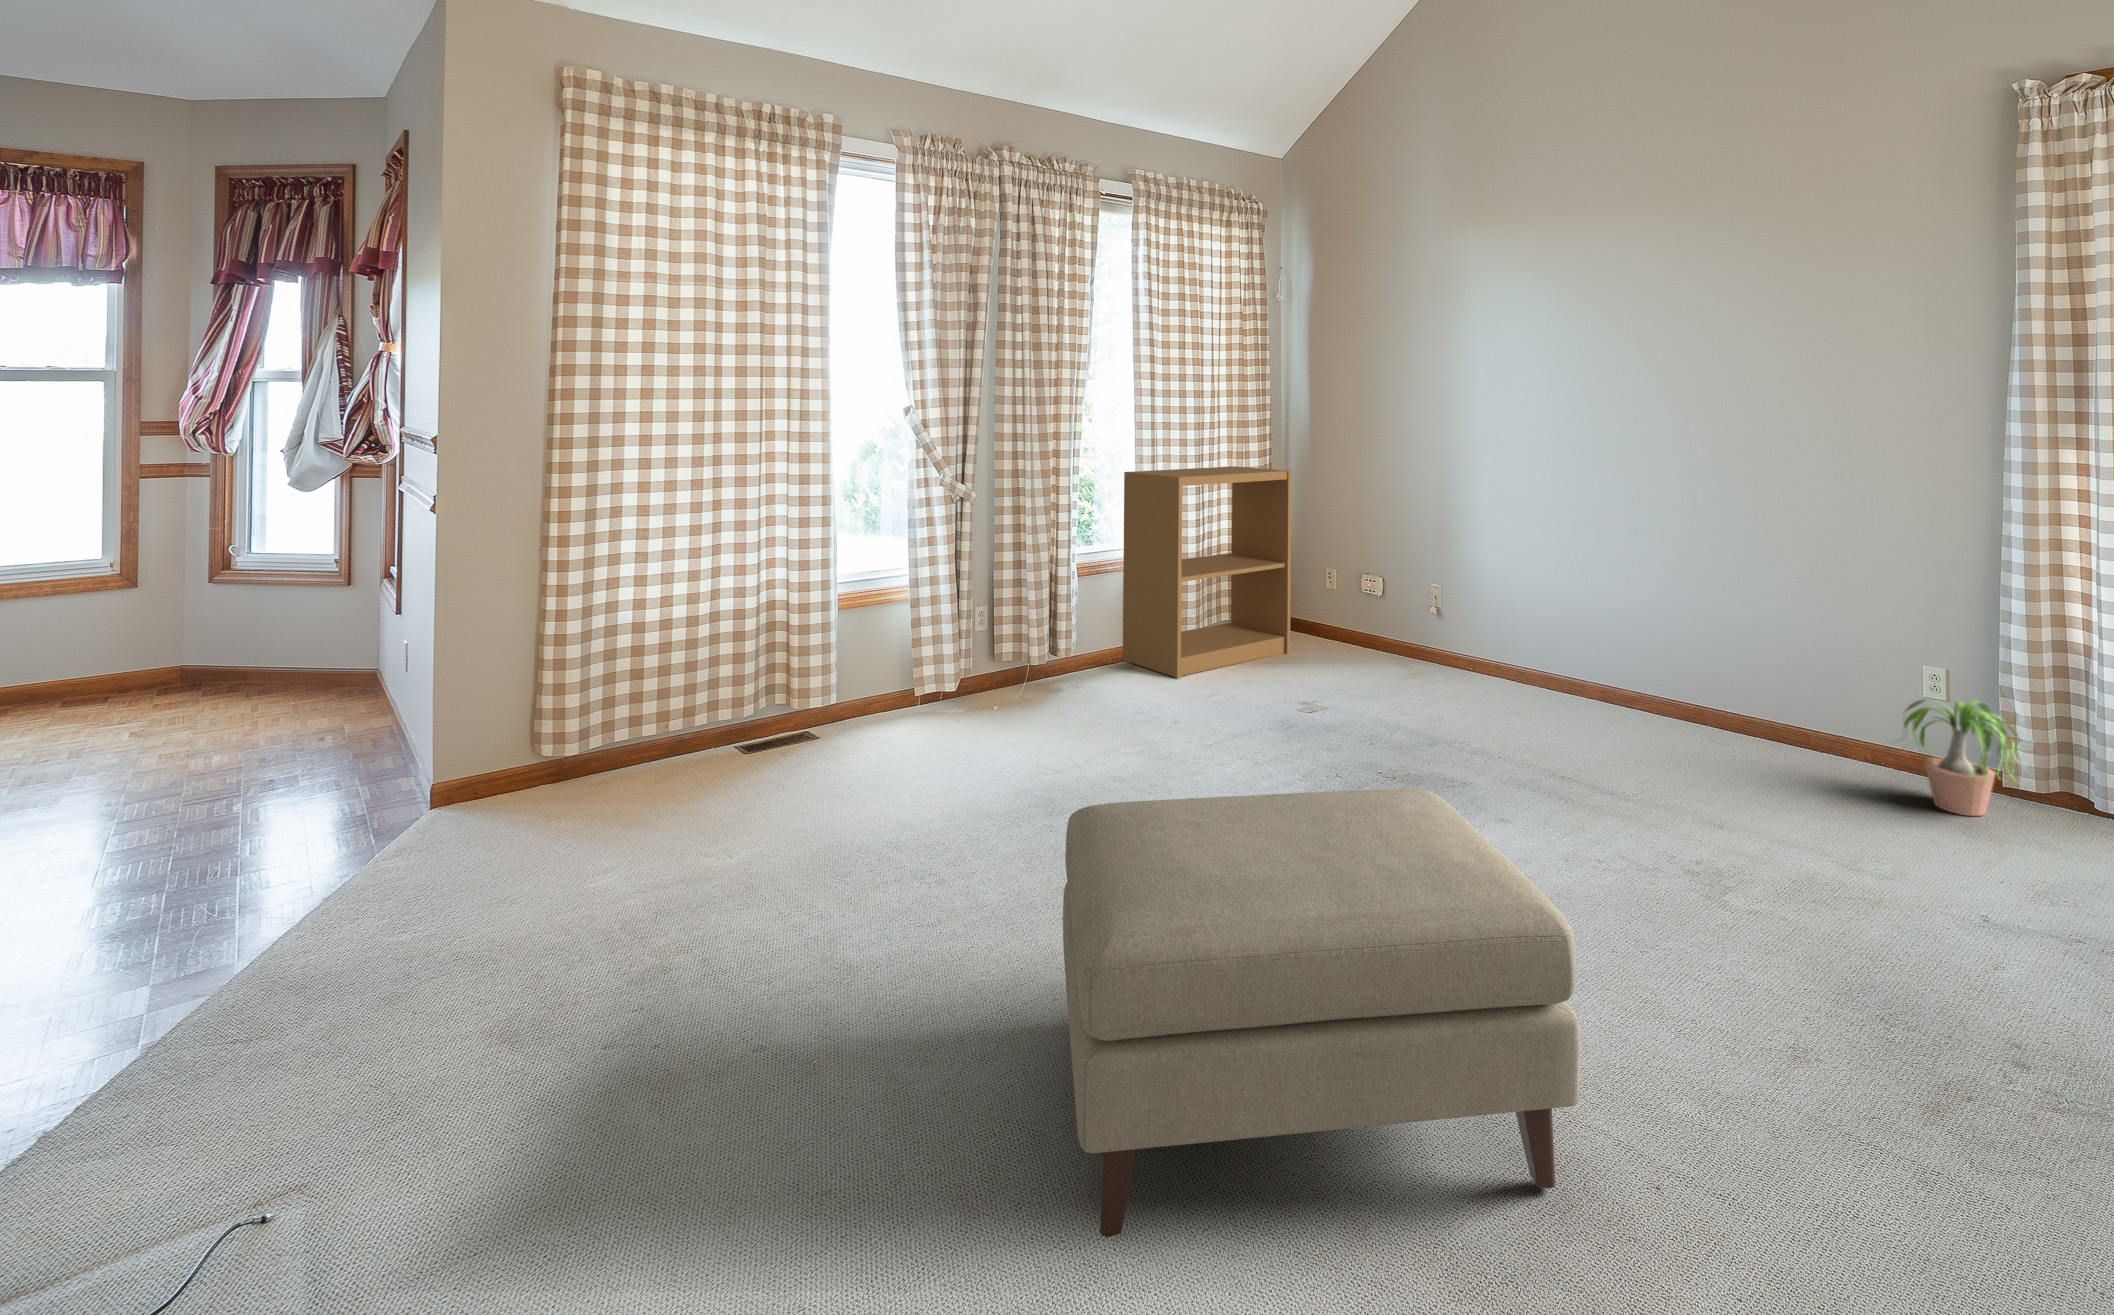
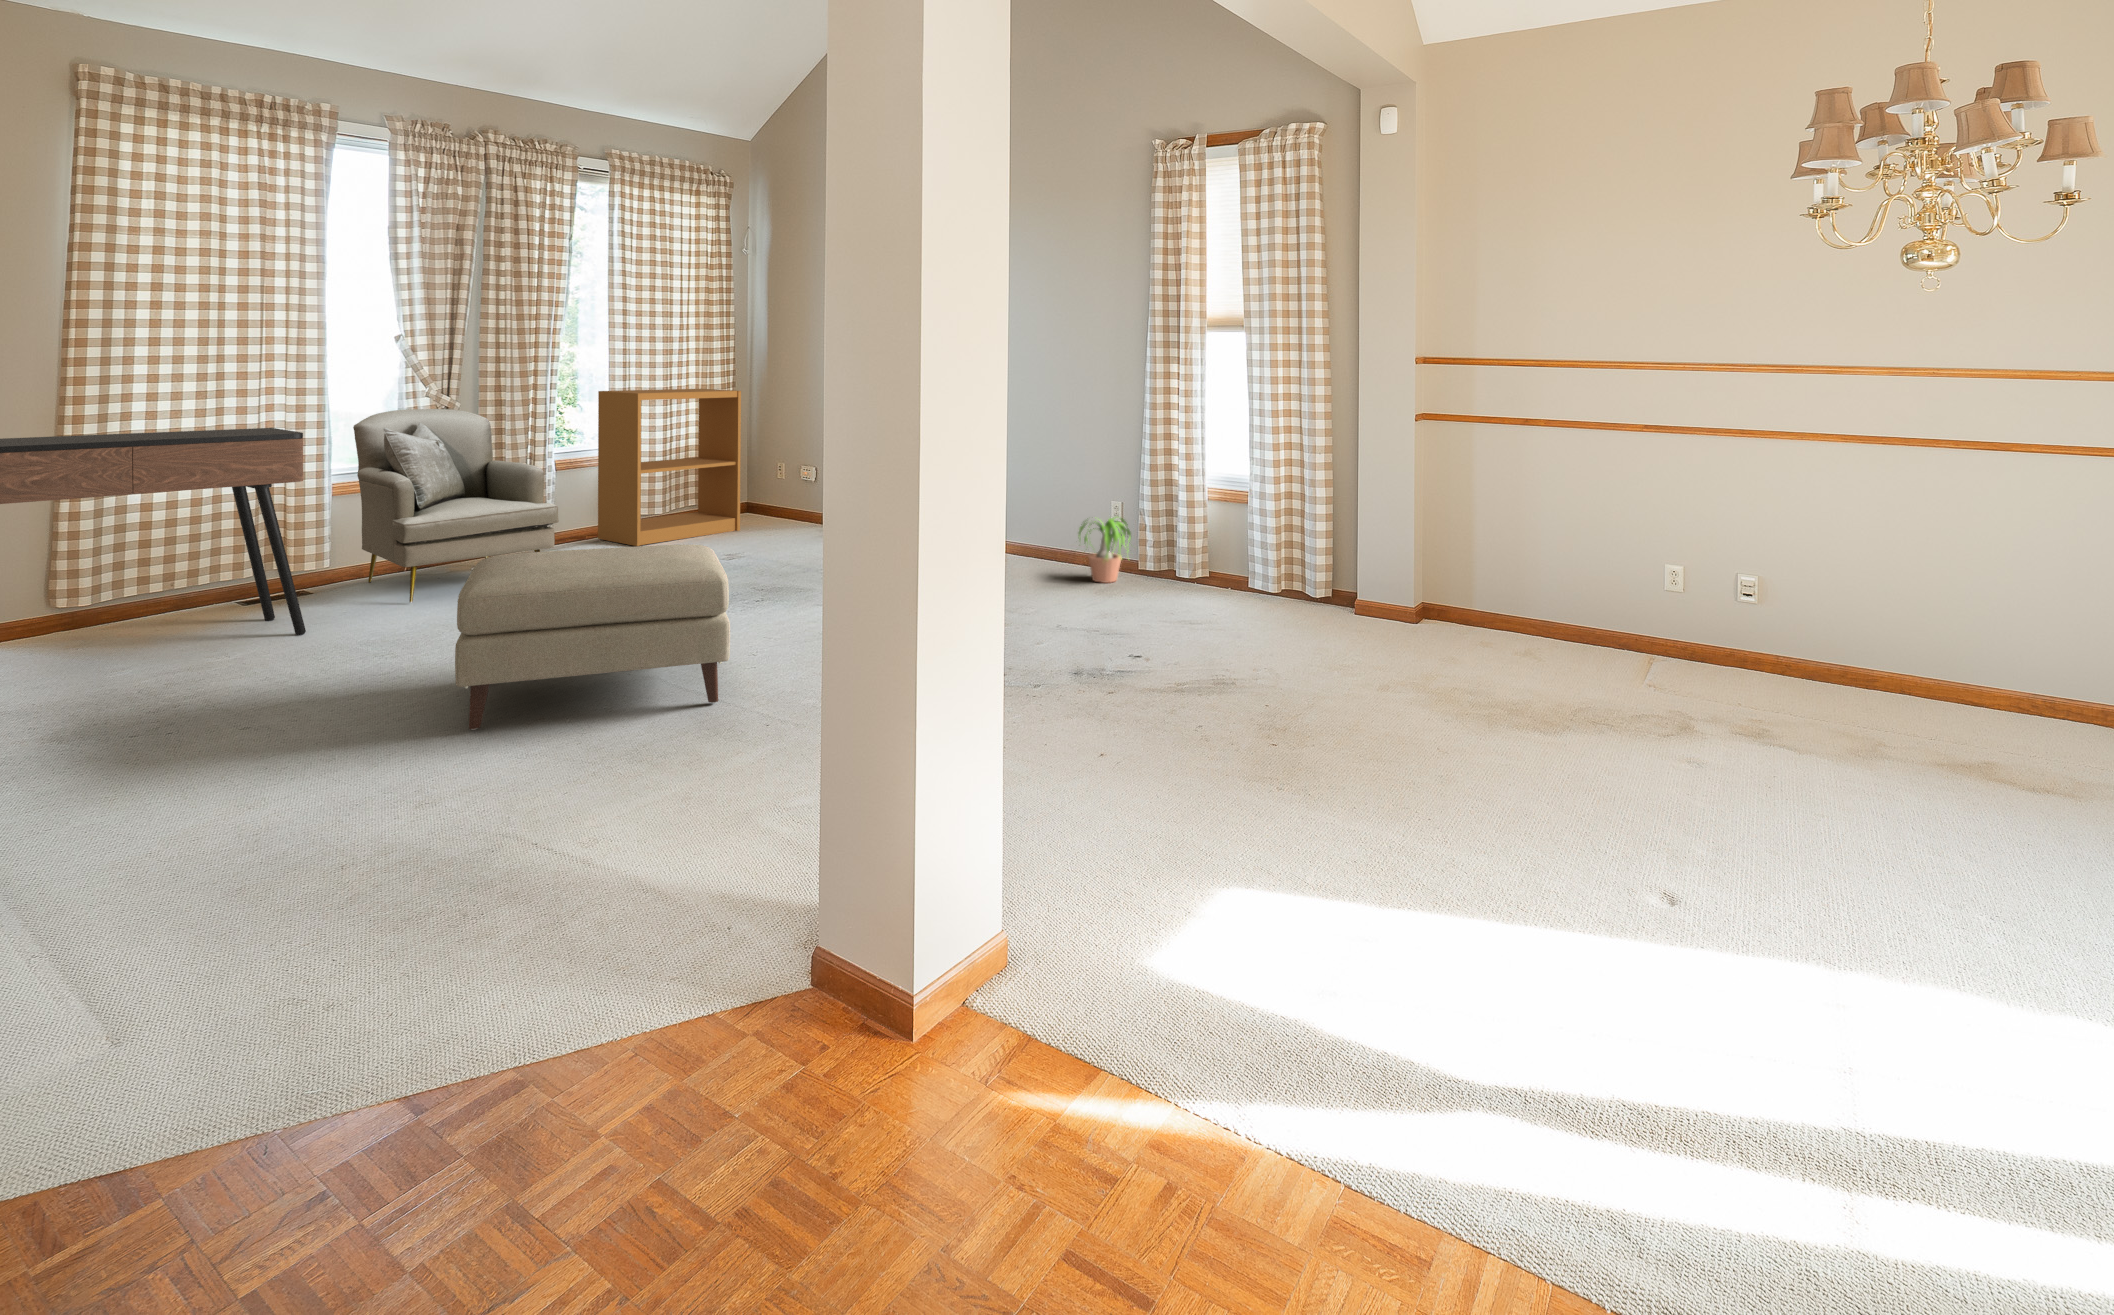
armchair: none [859,500,1106,781] -> present [353,409,559,603]
console table: none [305,538,806,971] -> present [0,428,306,635]

